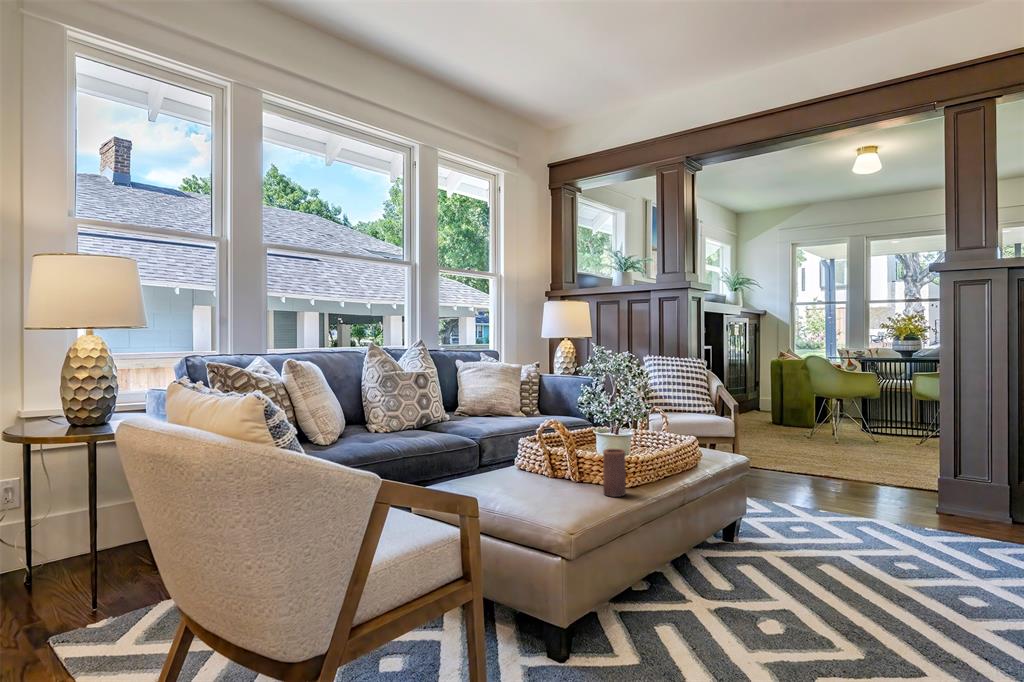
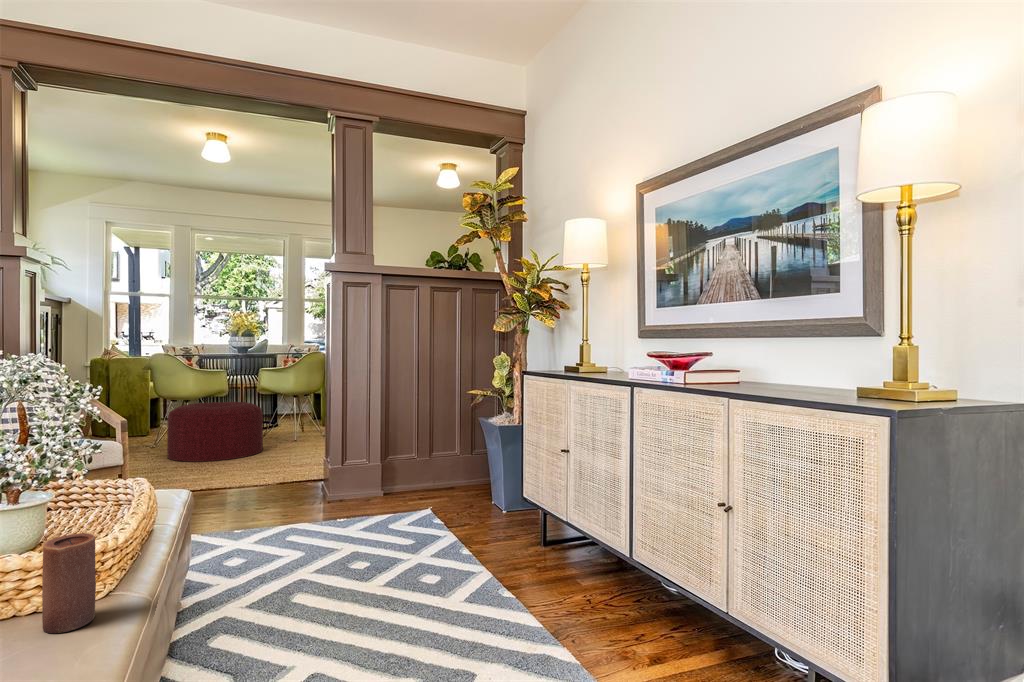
ottoman: none [815,402,908,458] -> present [167,402,263,462]

